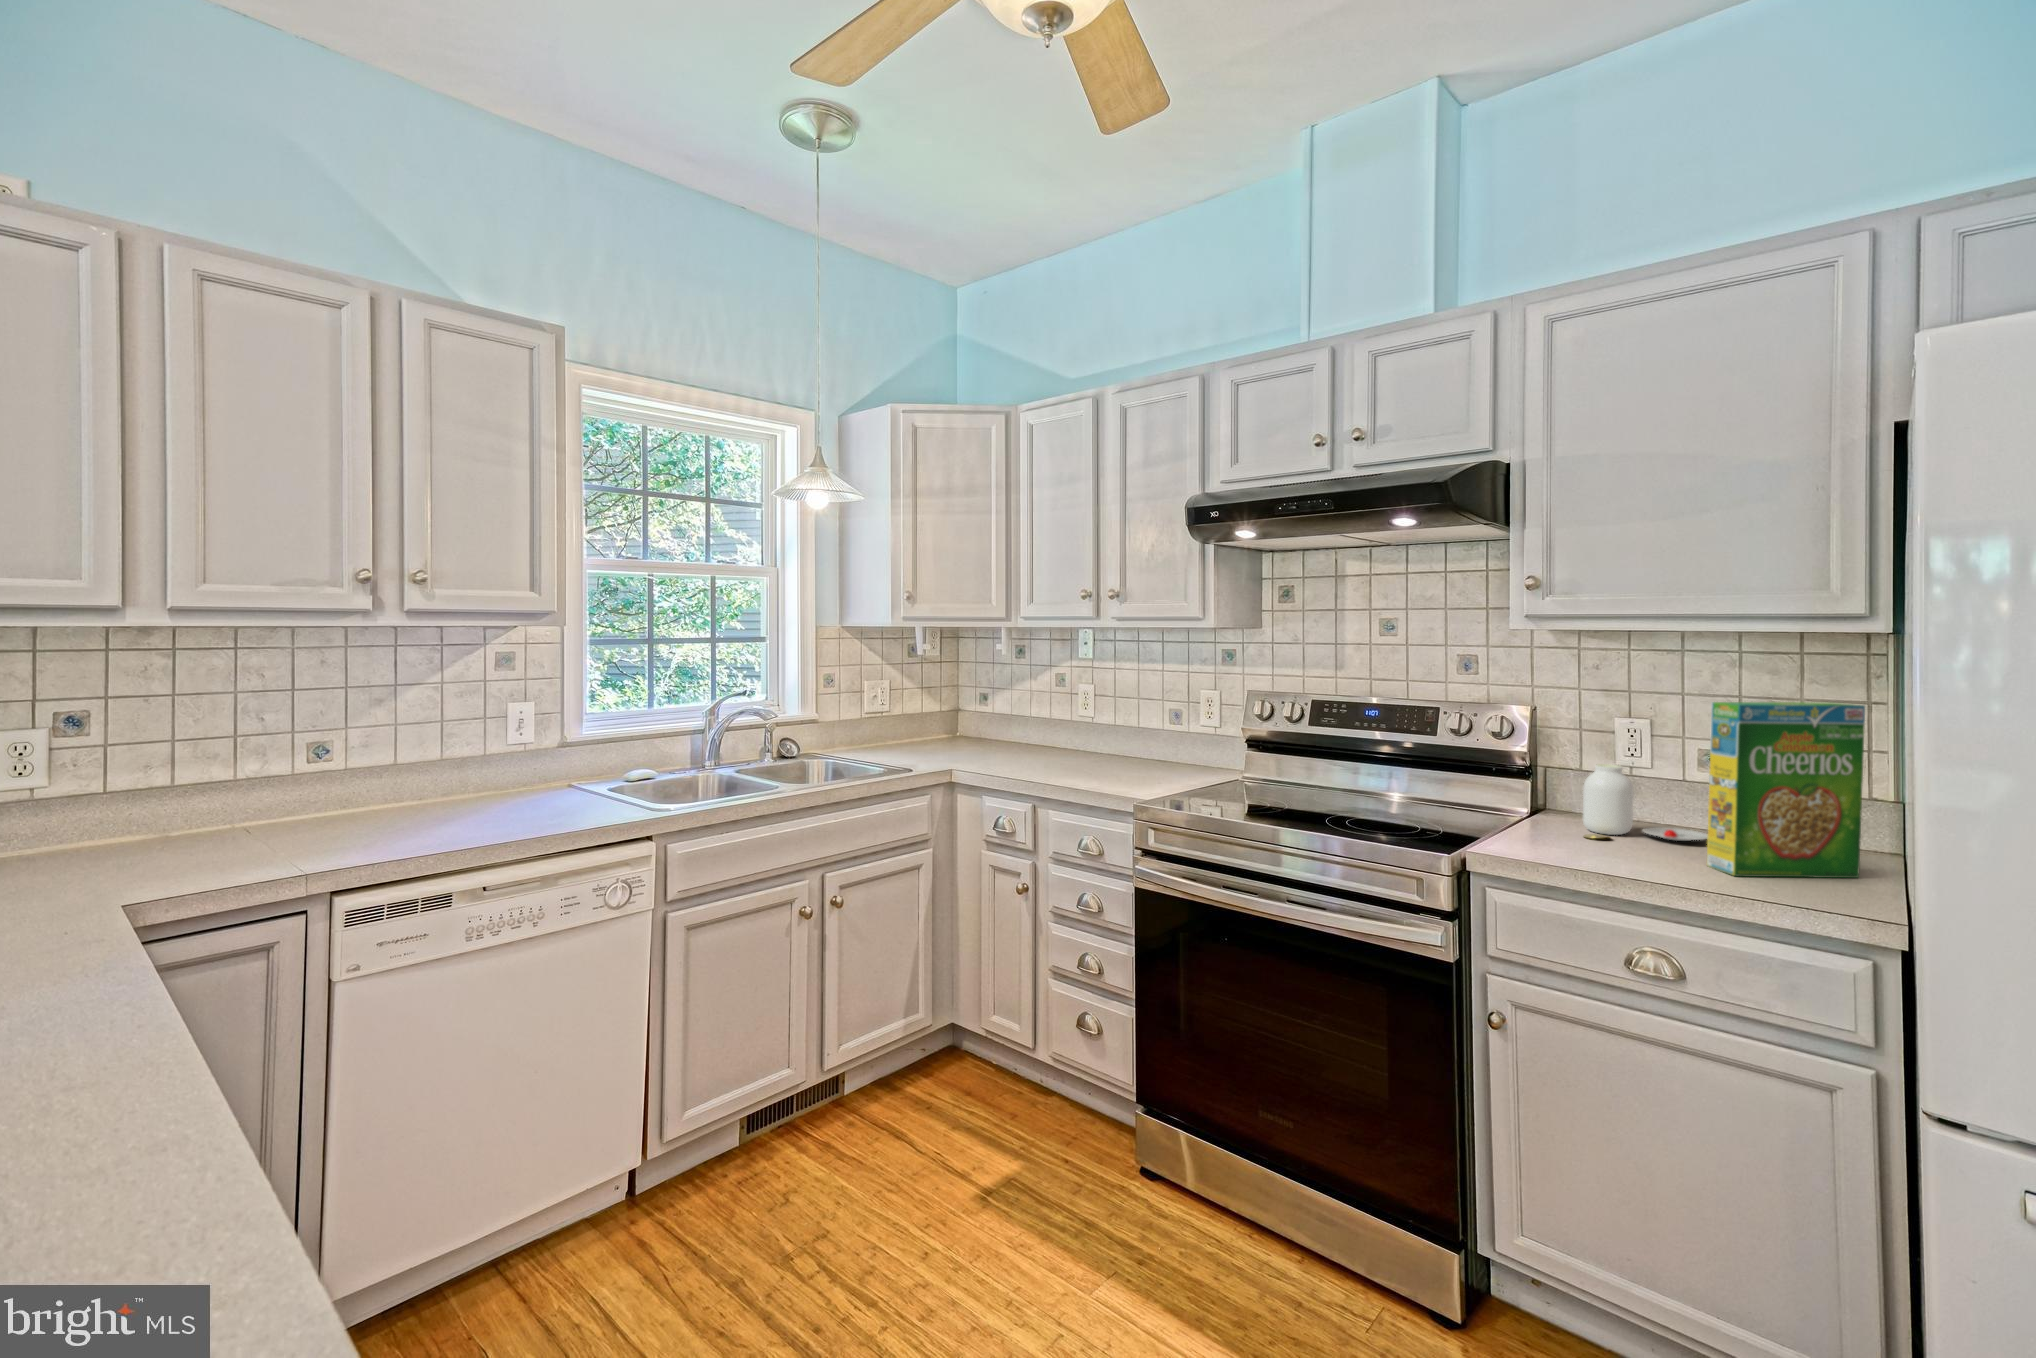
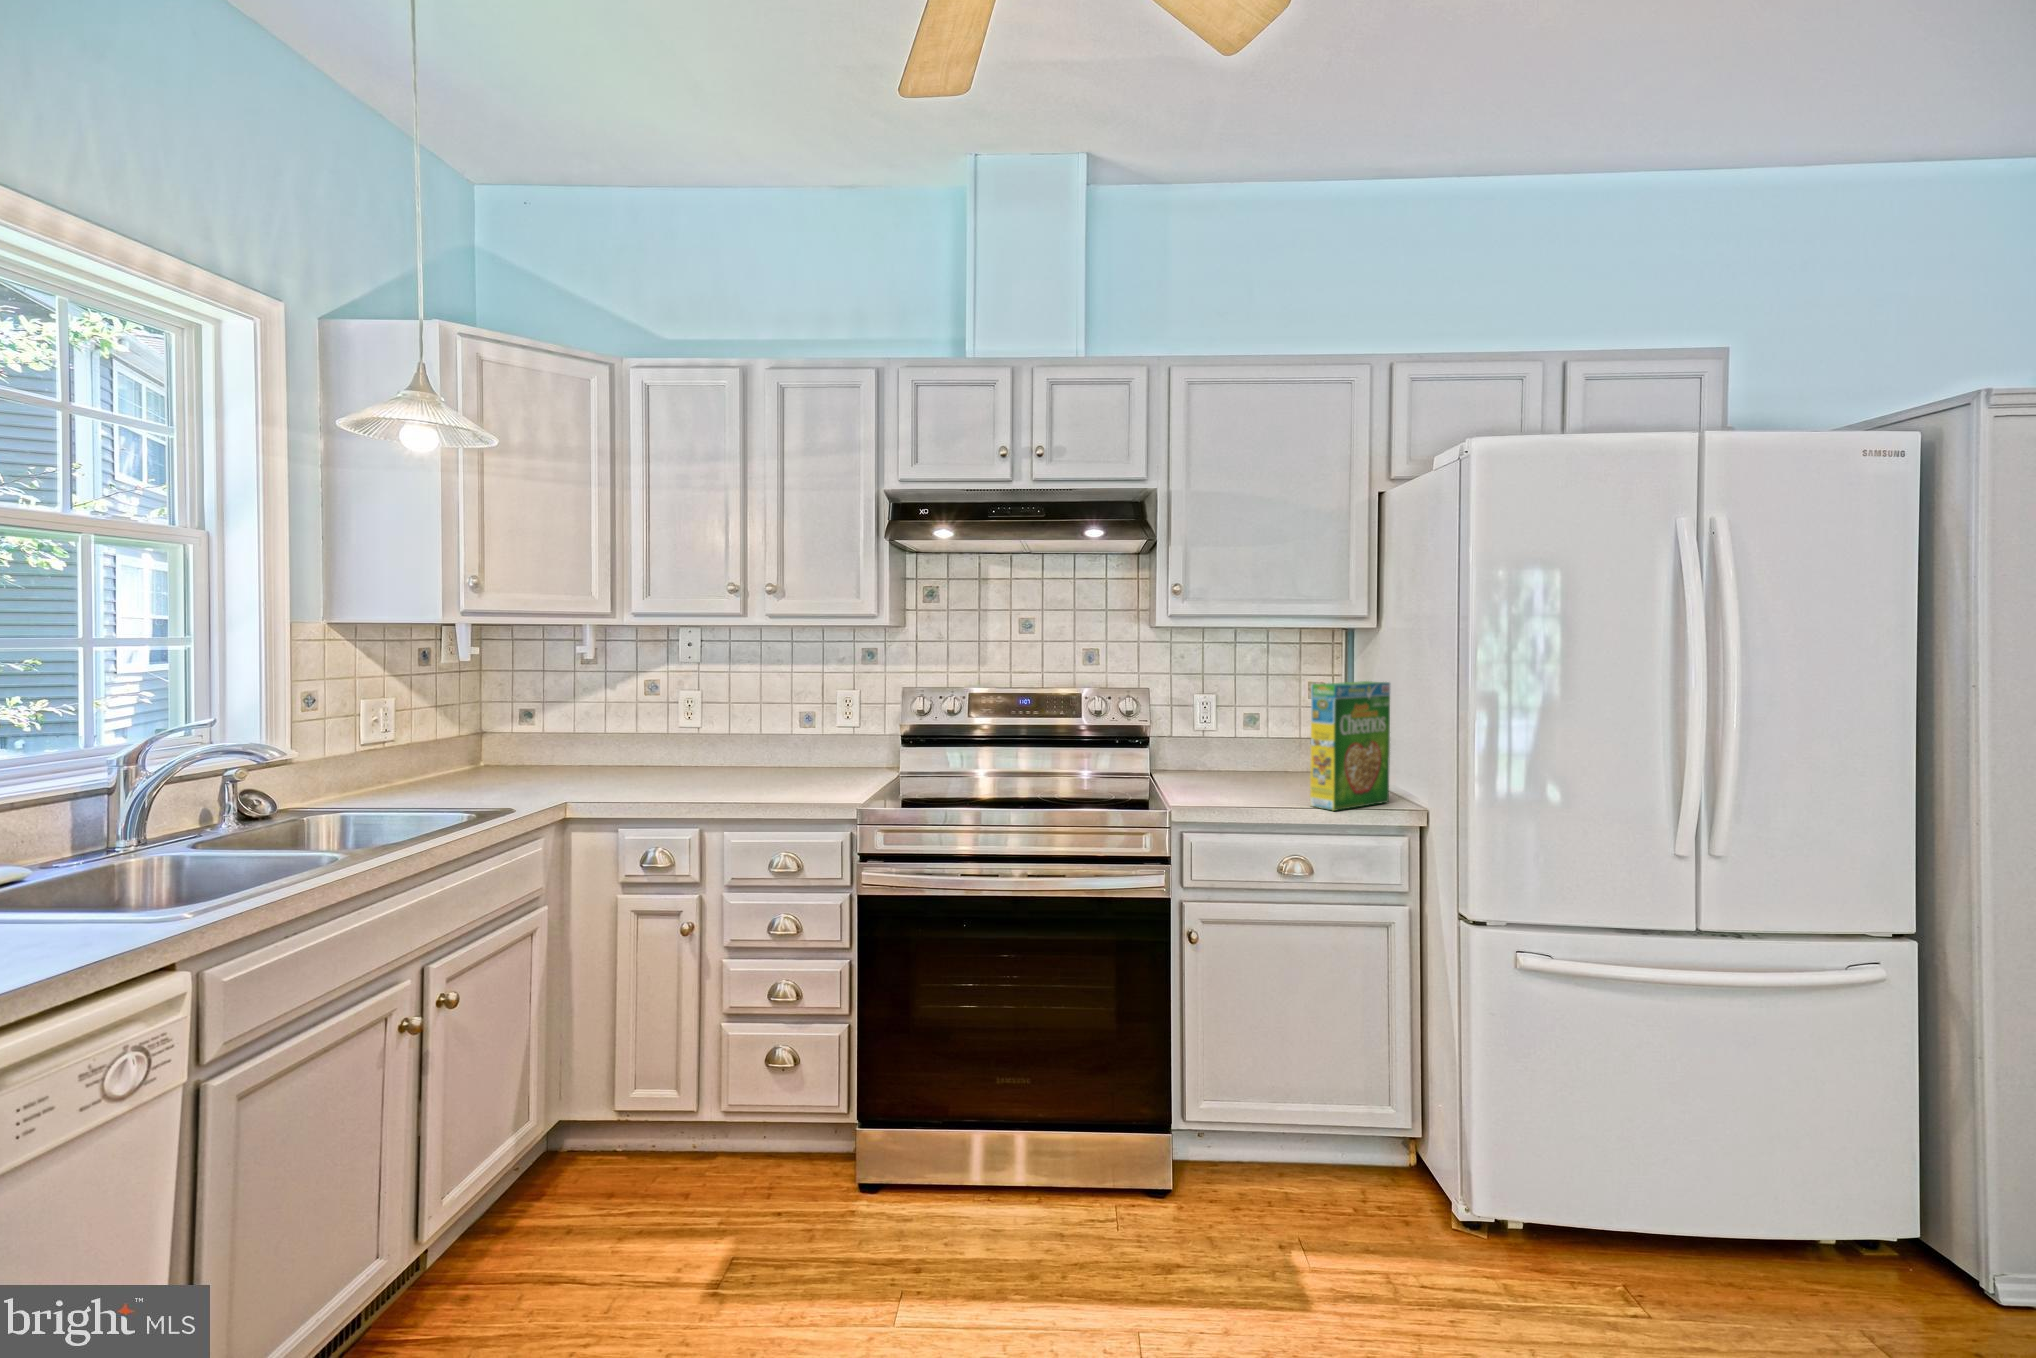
jar: present [1583,764,1708,841] -> none [1207,737,1296,796]

